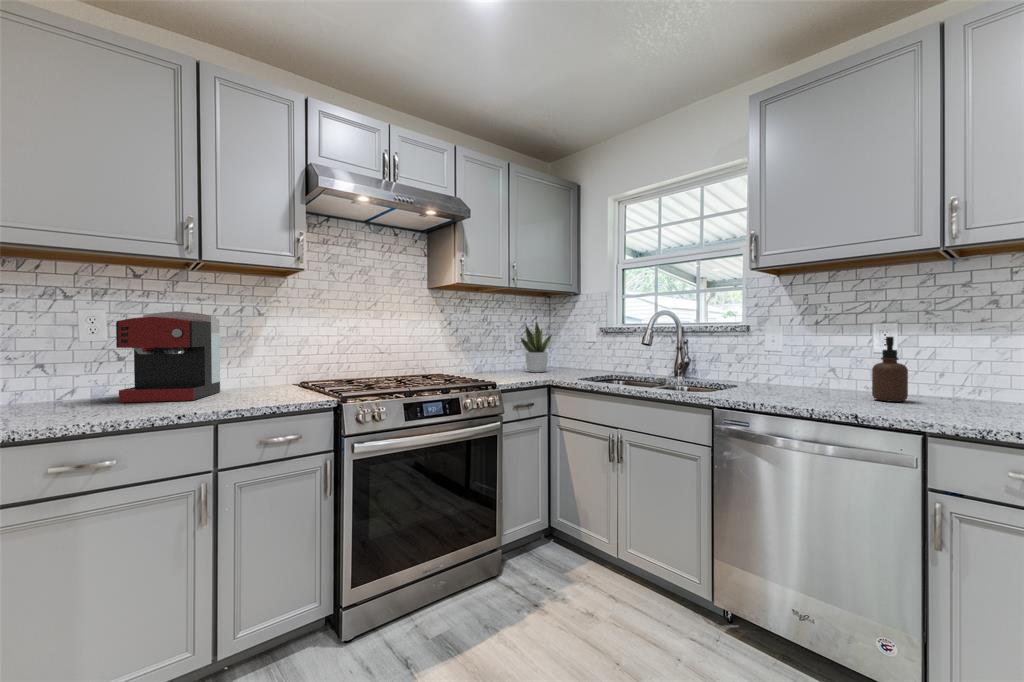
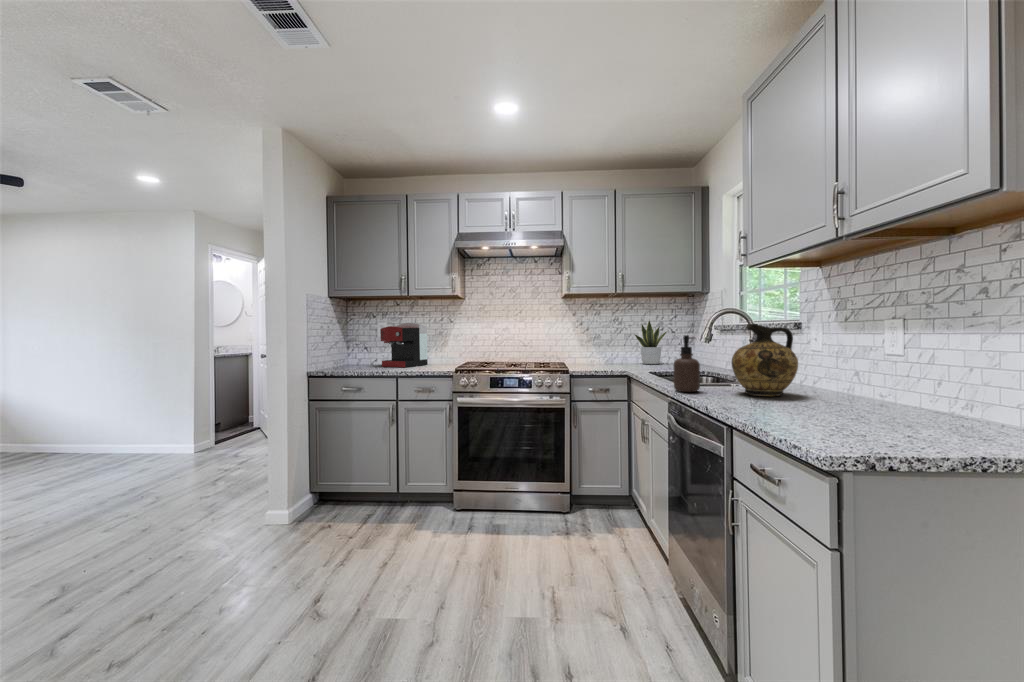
ceramic jug: none [765,325,832,397] -> present [732,324,798,396]
soap dispenser: present [872,337,908,402] -> present [673,335,700,392]

